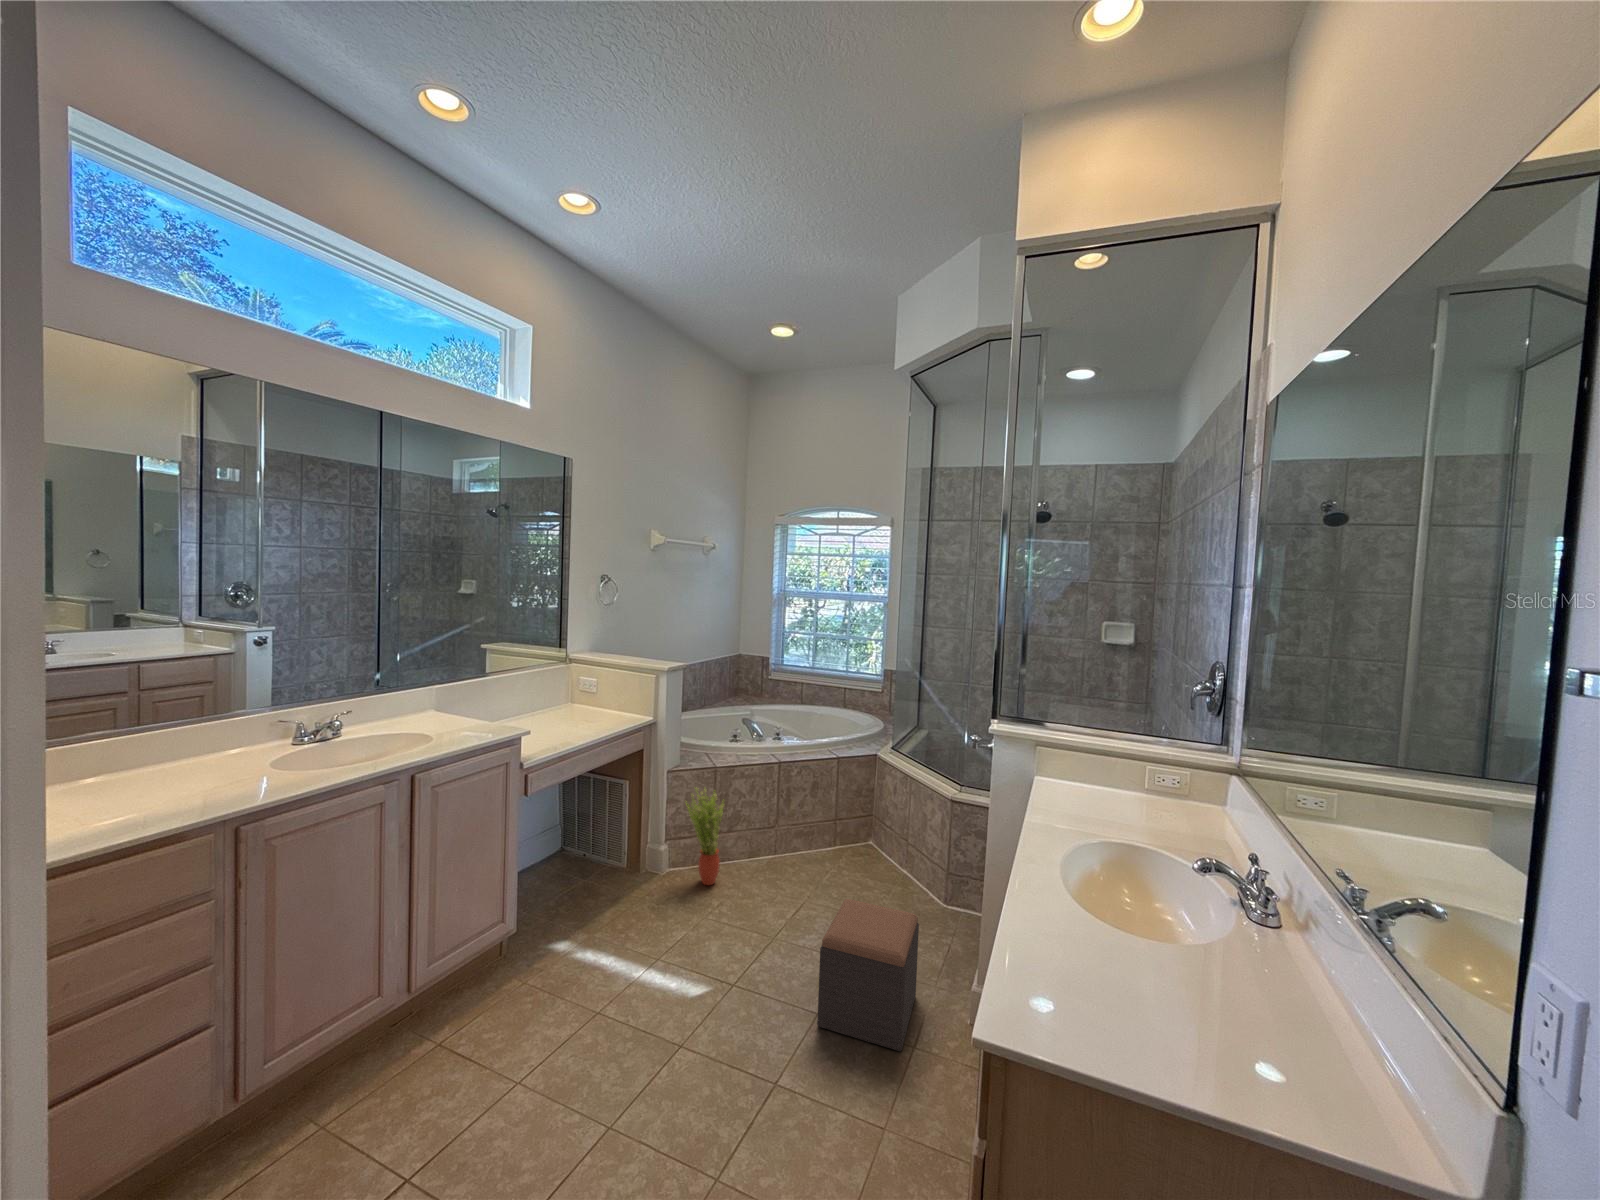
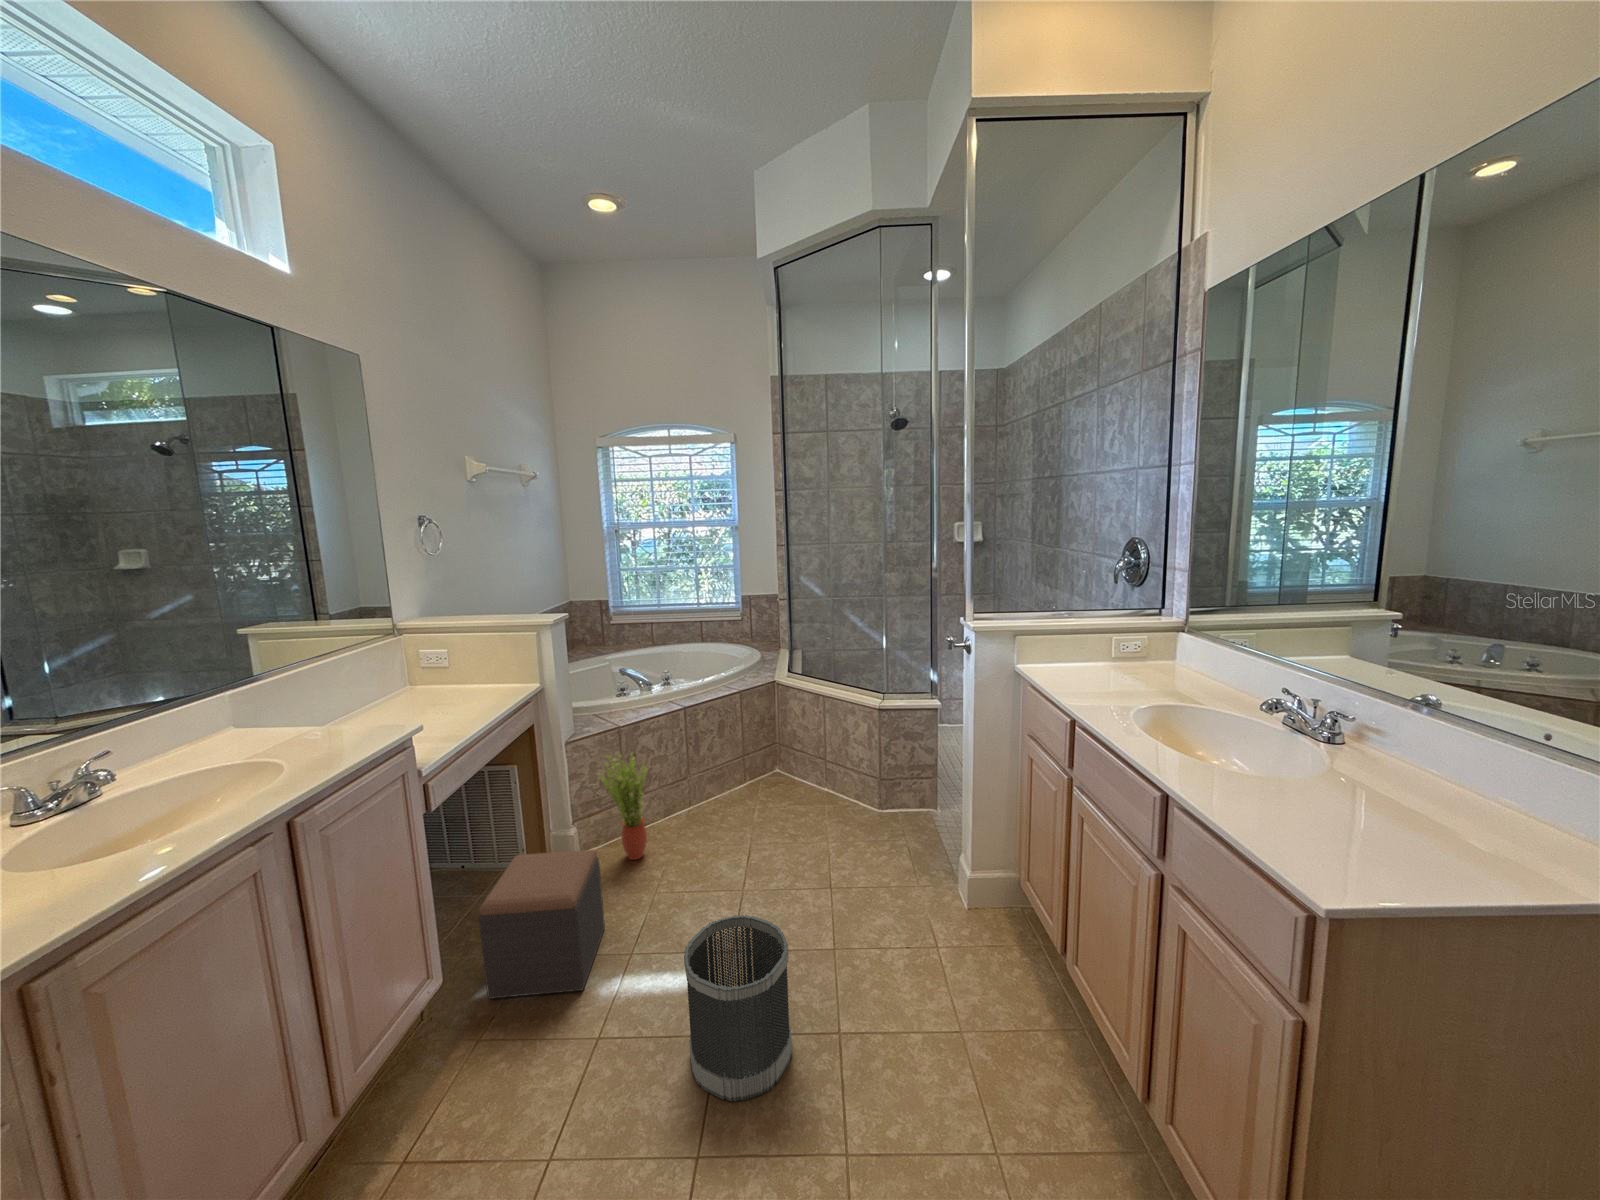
footstool: present [817,899,919,1051] -> present [478,850,605,999]
wastebasket: none [641,942,734,1106] -> present [684,915,792,1102]

